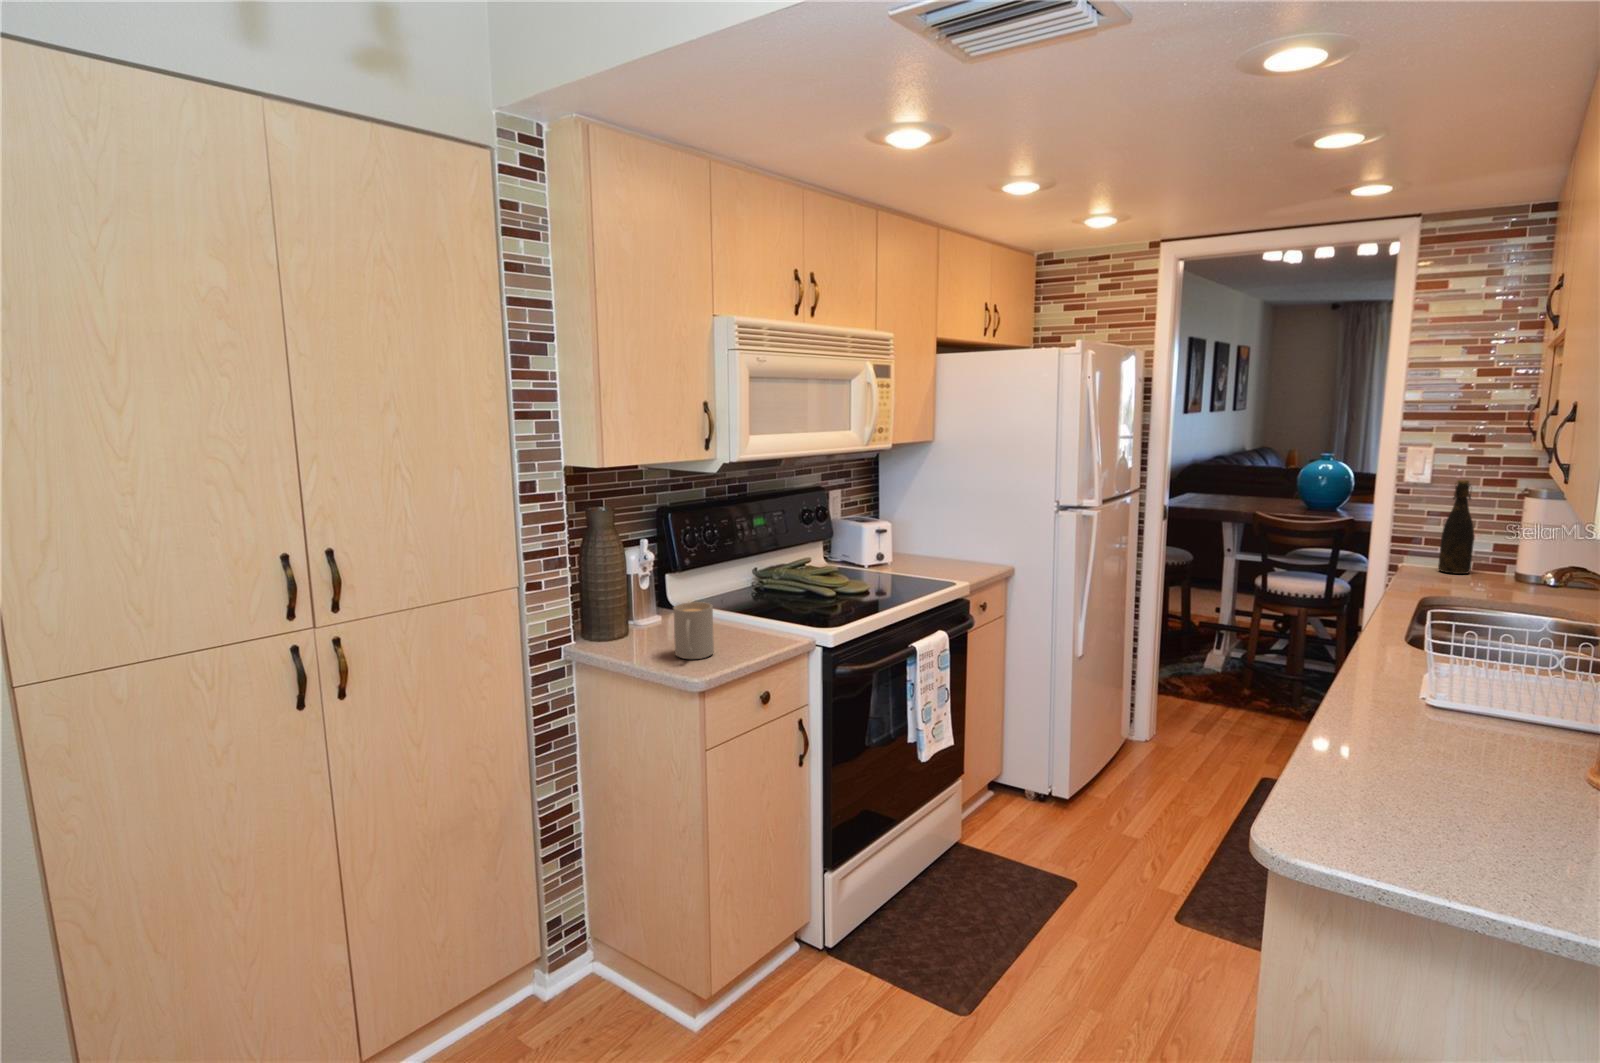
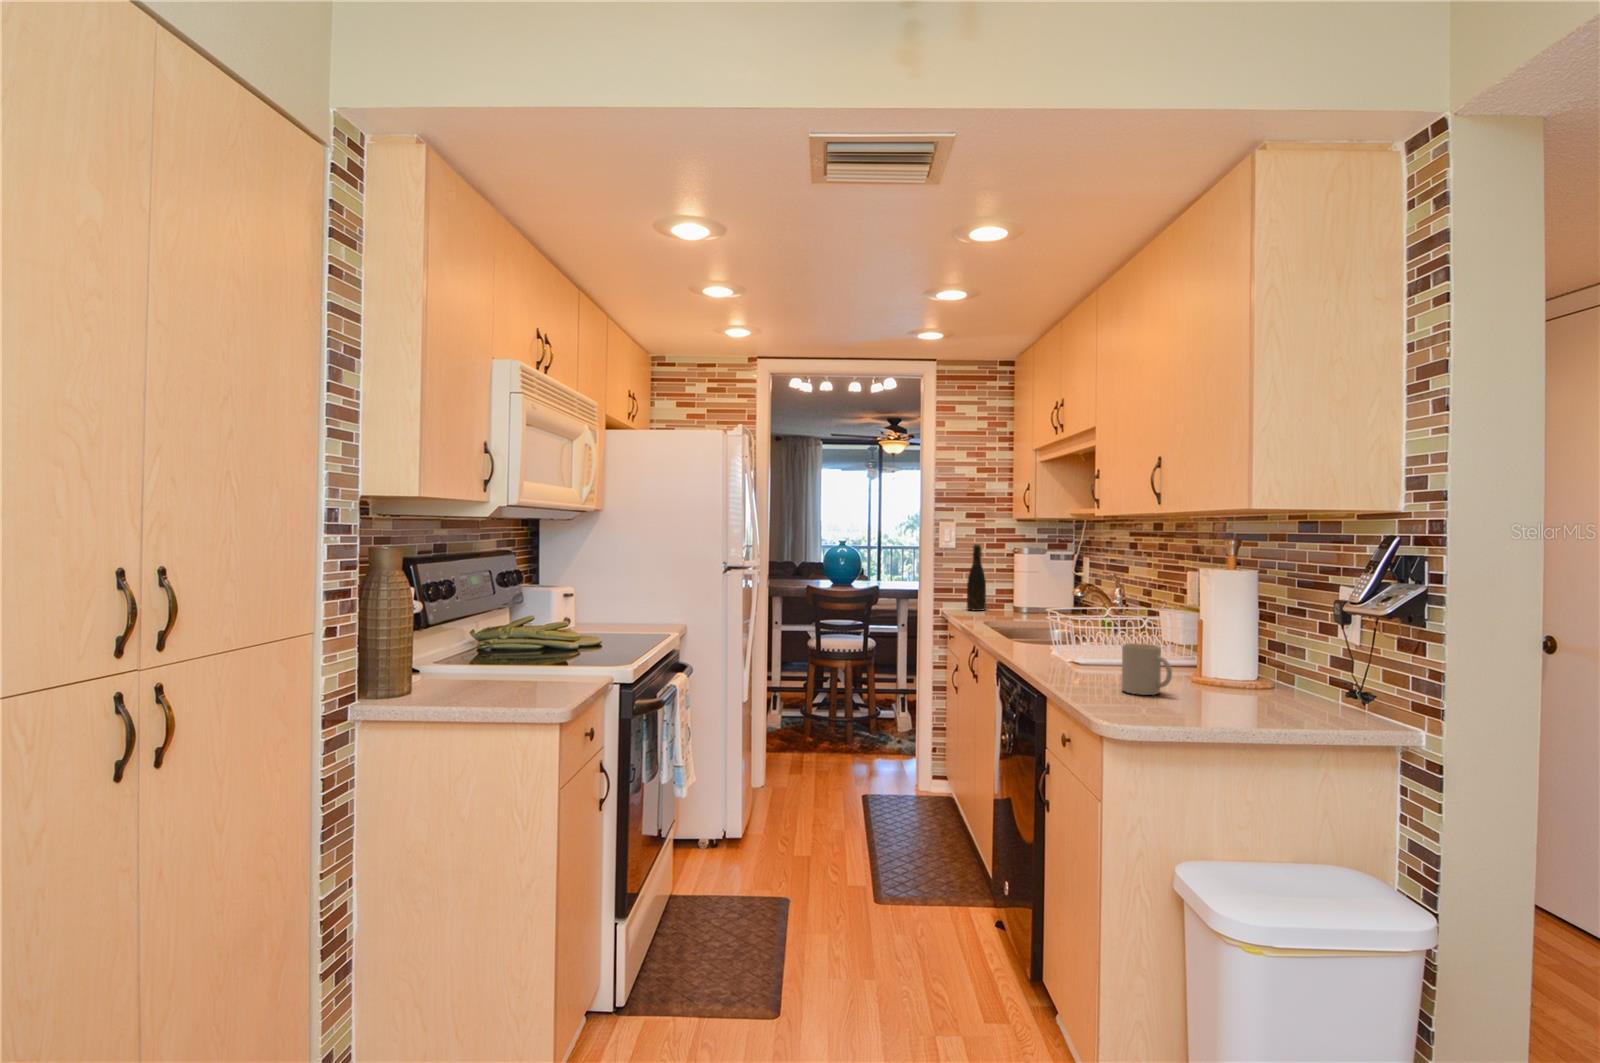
mug: present [674,602,714,659] -> present [1122,643,1172,695]

